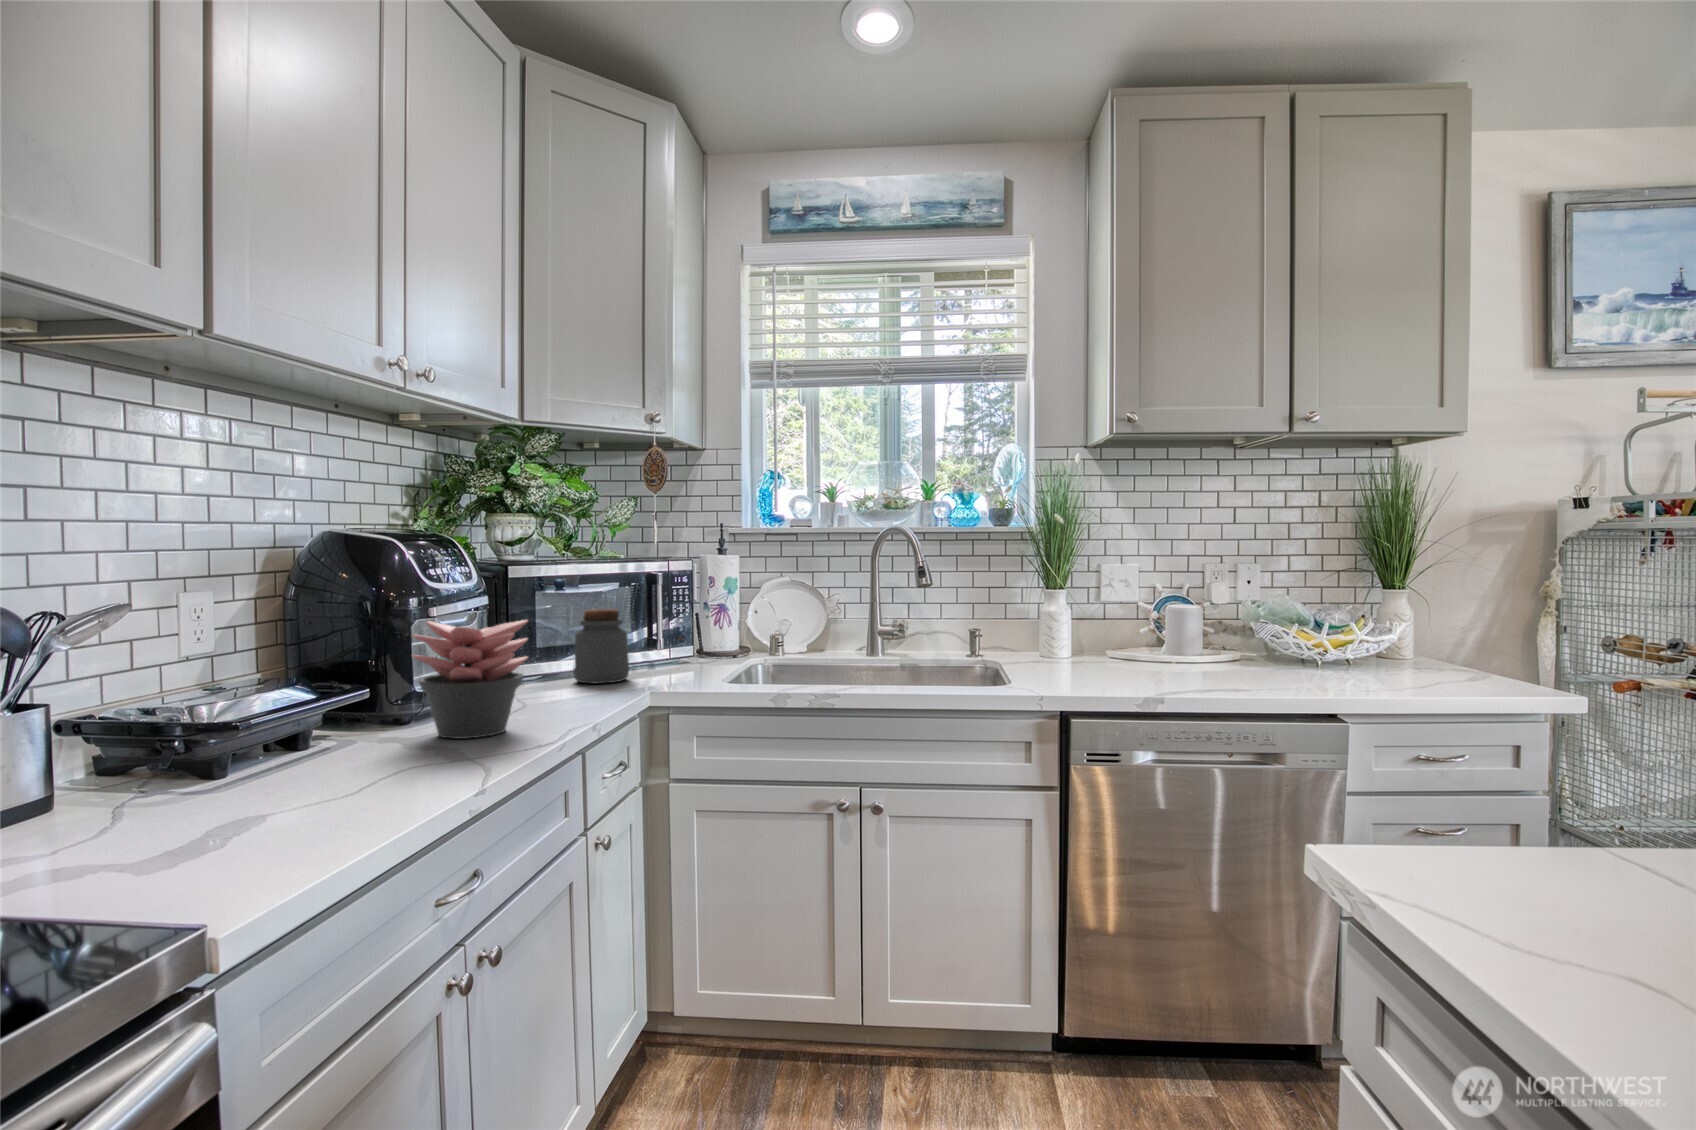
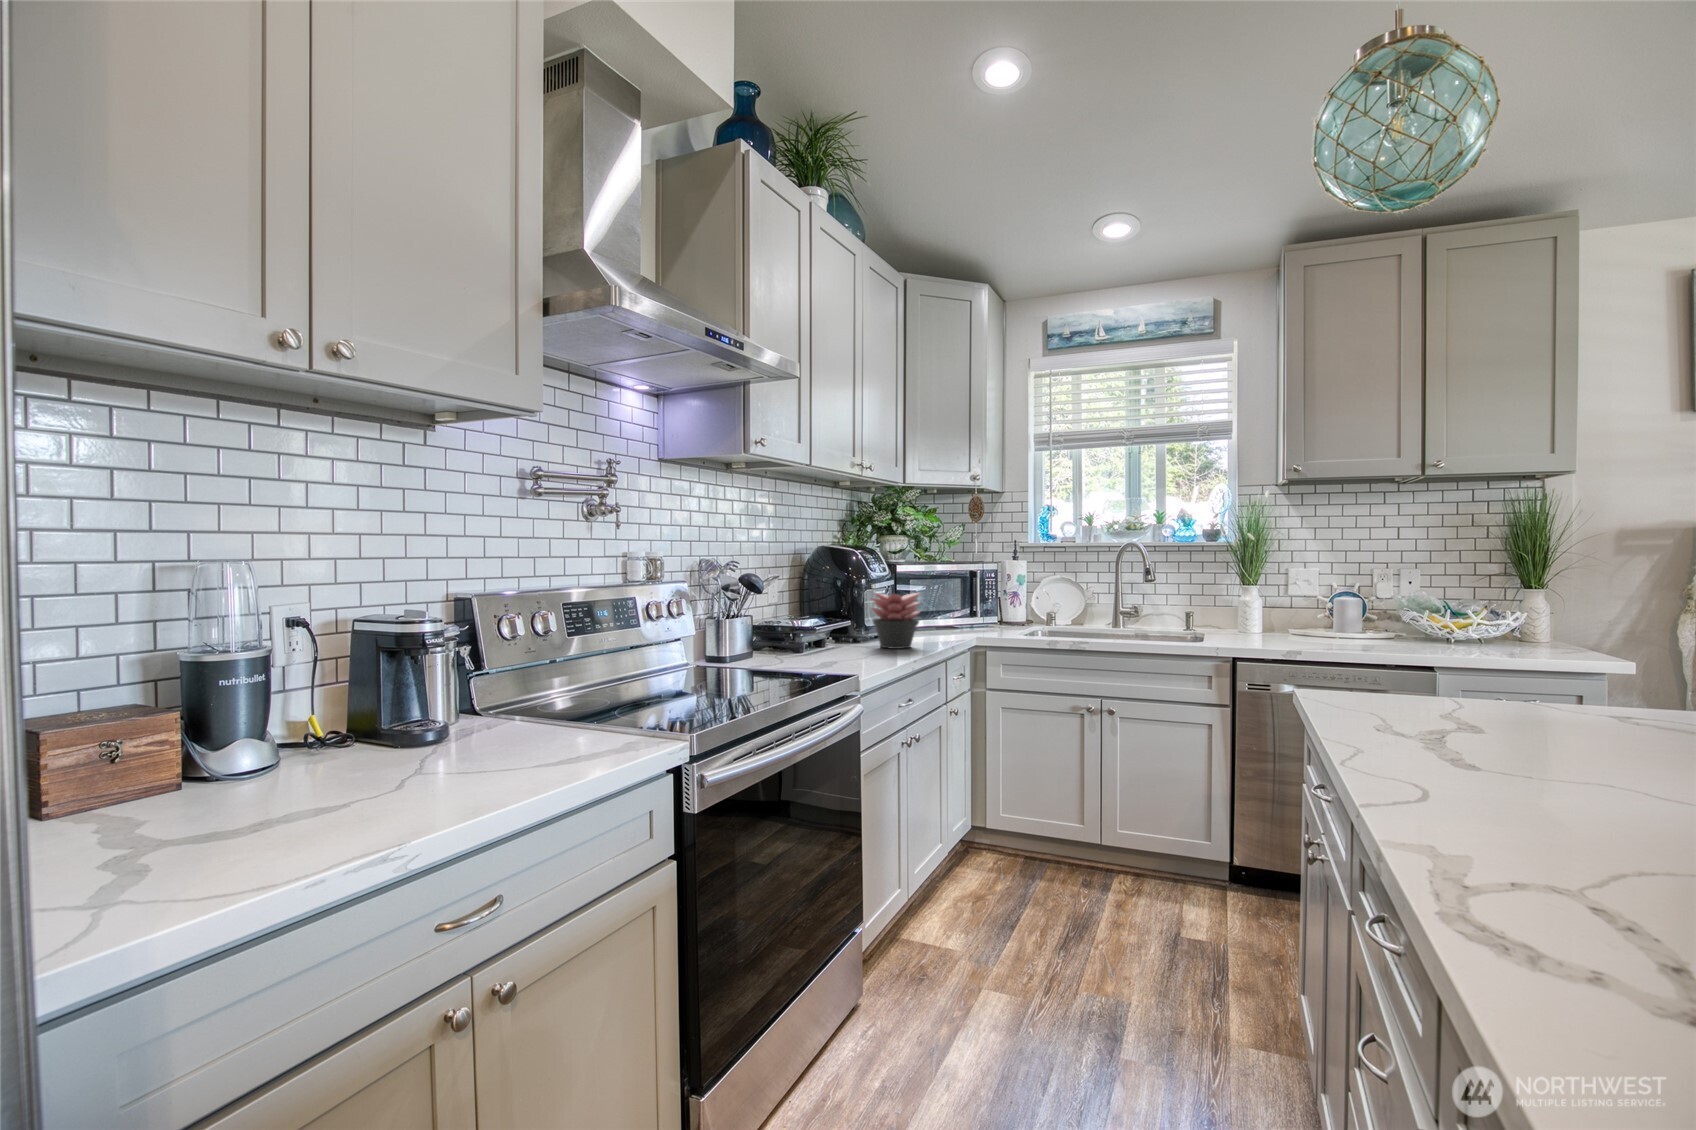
jar: present [573,609,629,684] -> none [931,591,962,633]

